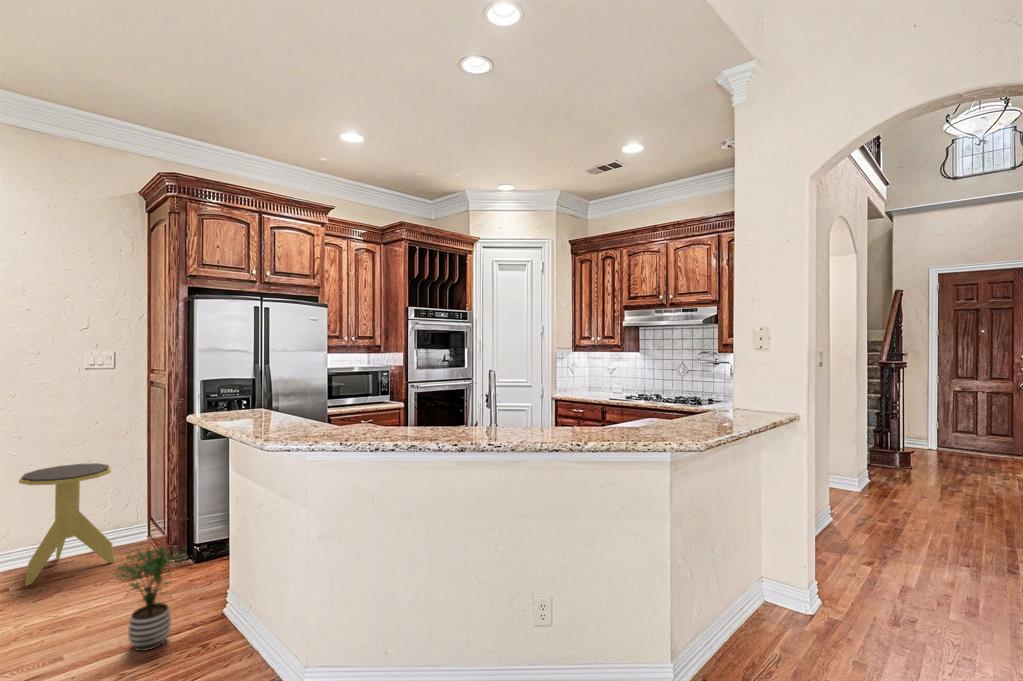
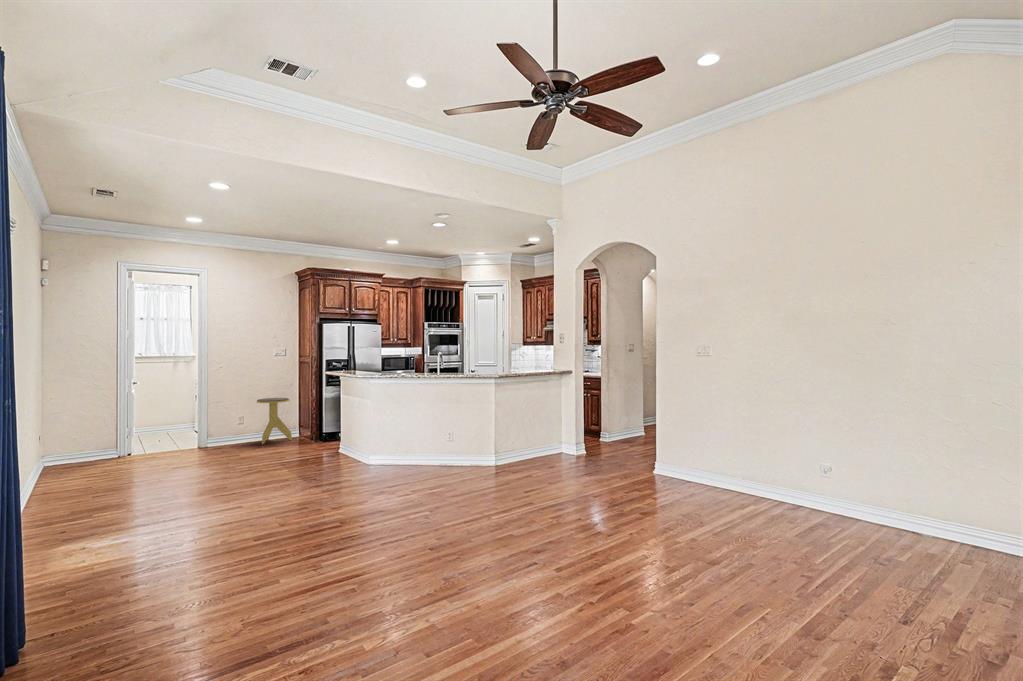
potted plant: present [107,546,185,651] -> none [303,417,330,454]

